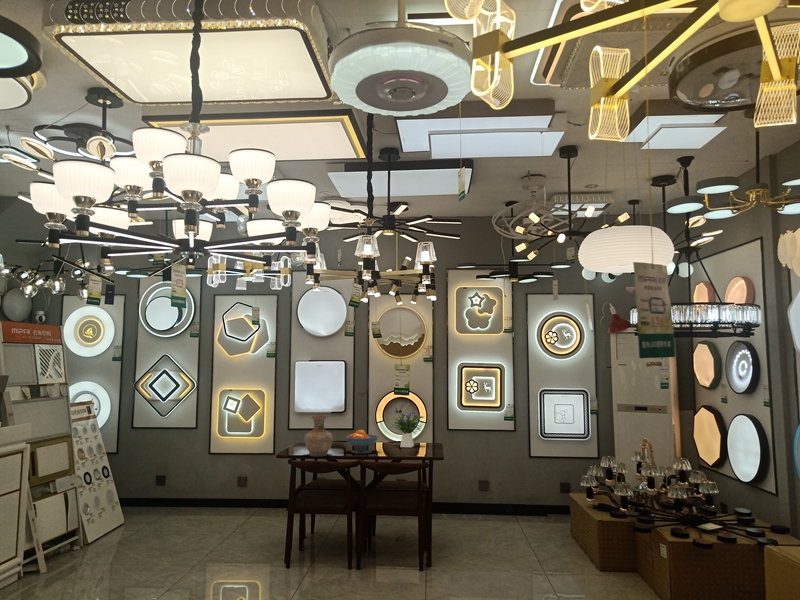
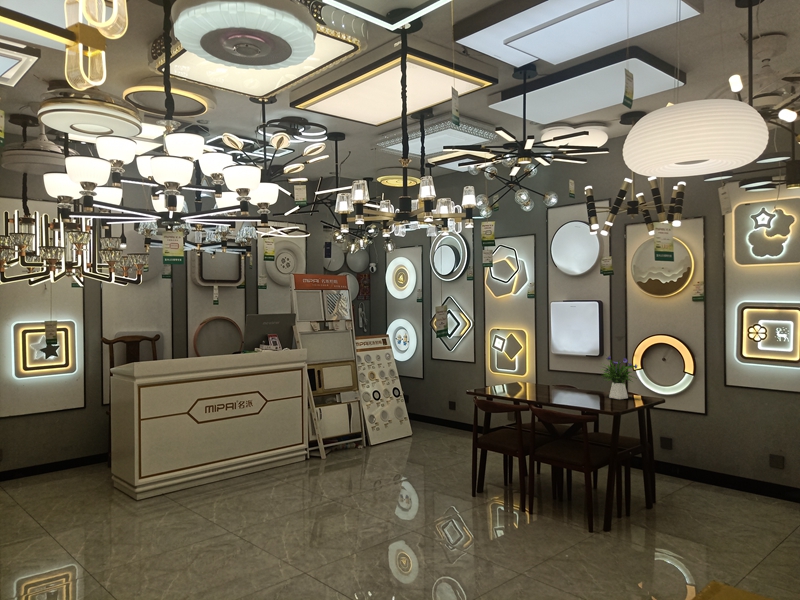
vase: present [304,415,333,457] -> none [486,357,514,397]
fruit bowl: present [345,430,378,454] -> none [531,374,567,399]

